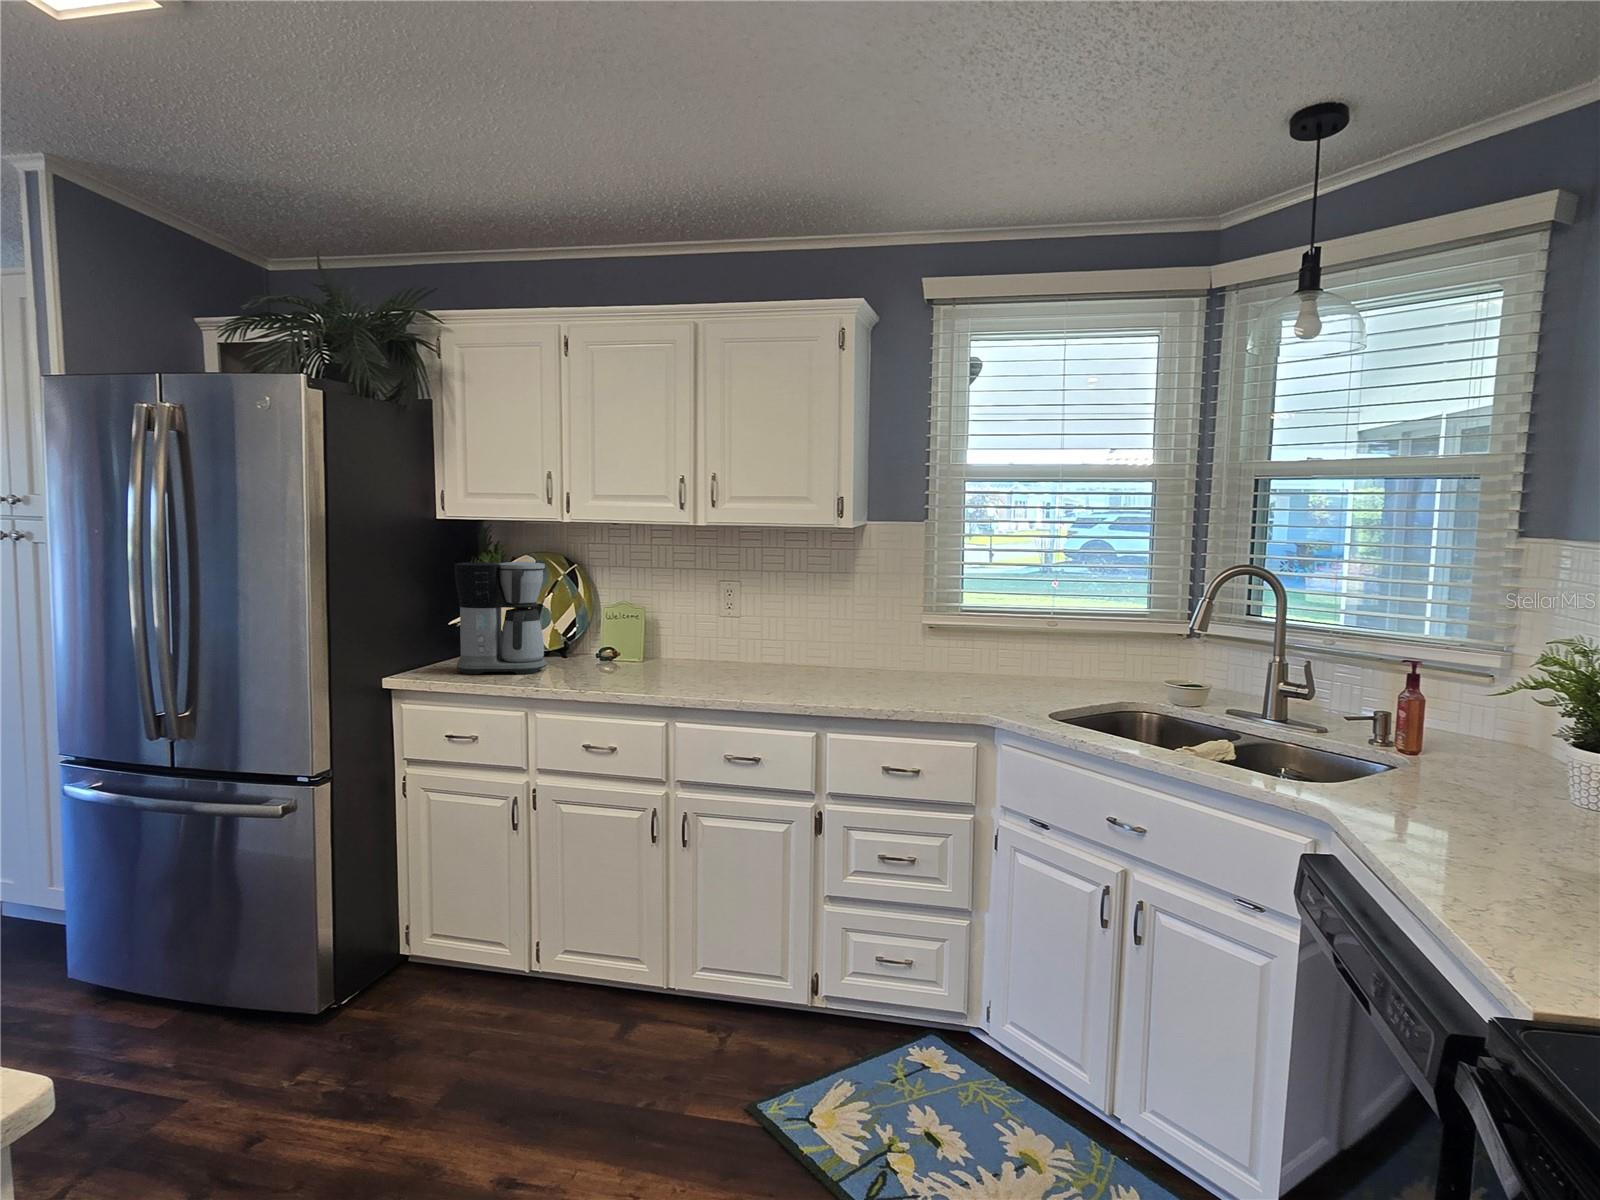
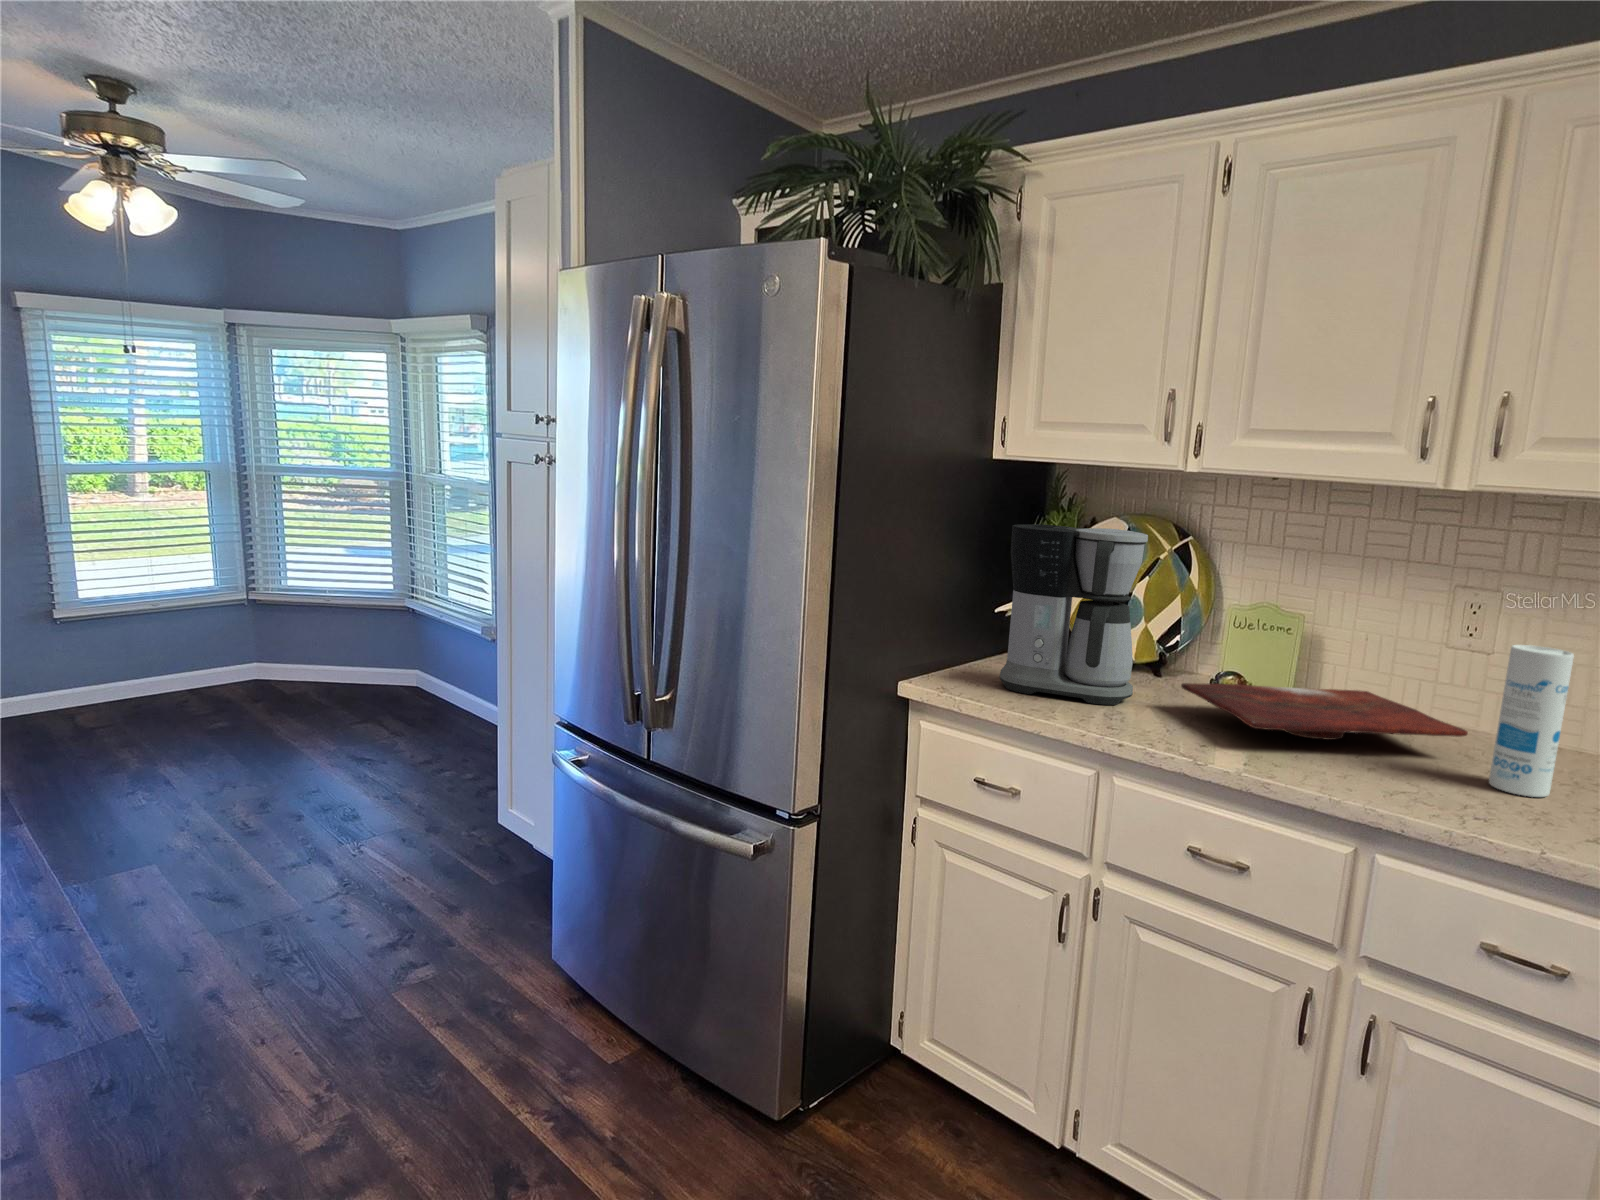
canister: none [731,606,759,683] -> present [1489,645,1574,797]
cutting board: none [575,646,724,674] -> present [1181,683,1468,740]

